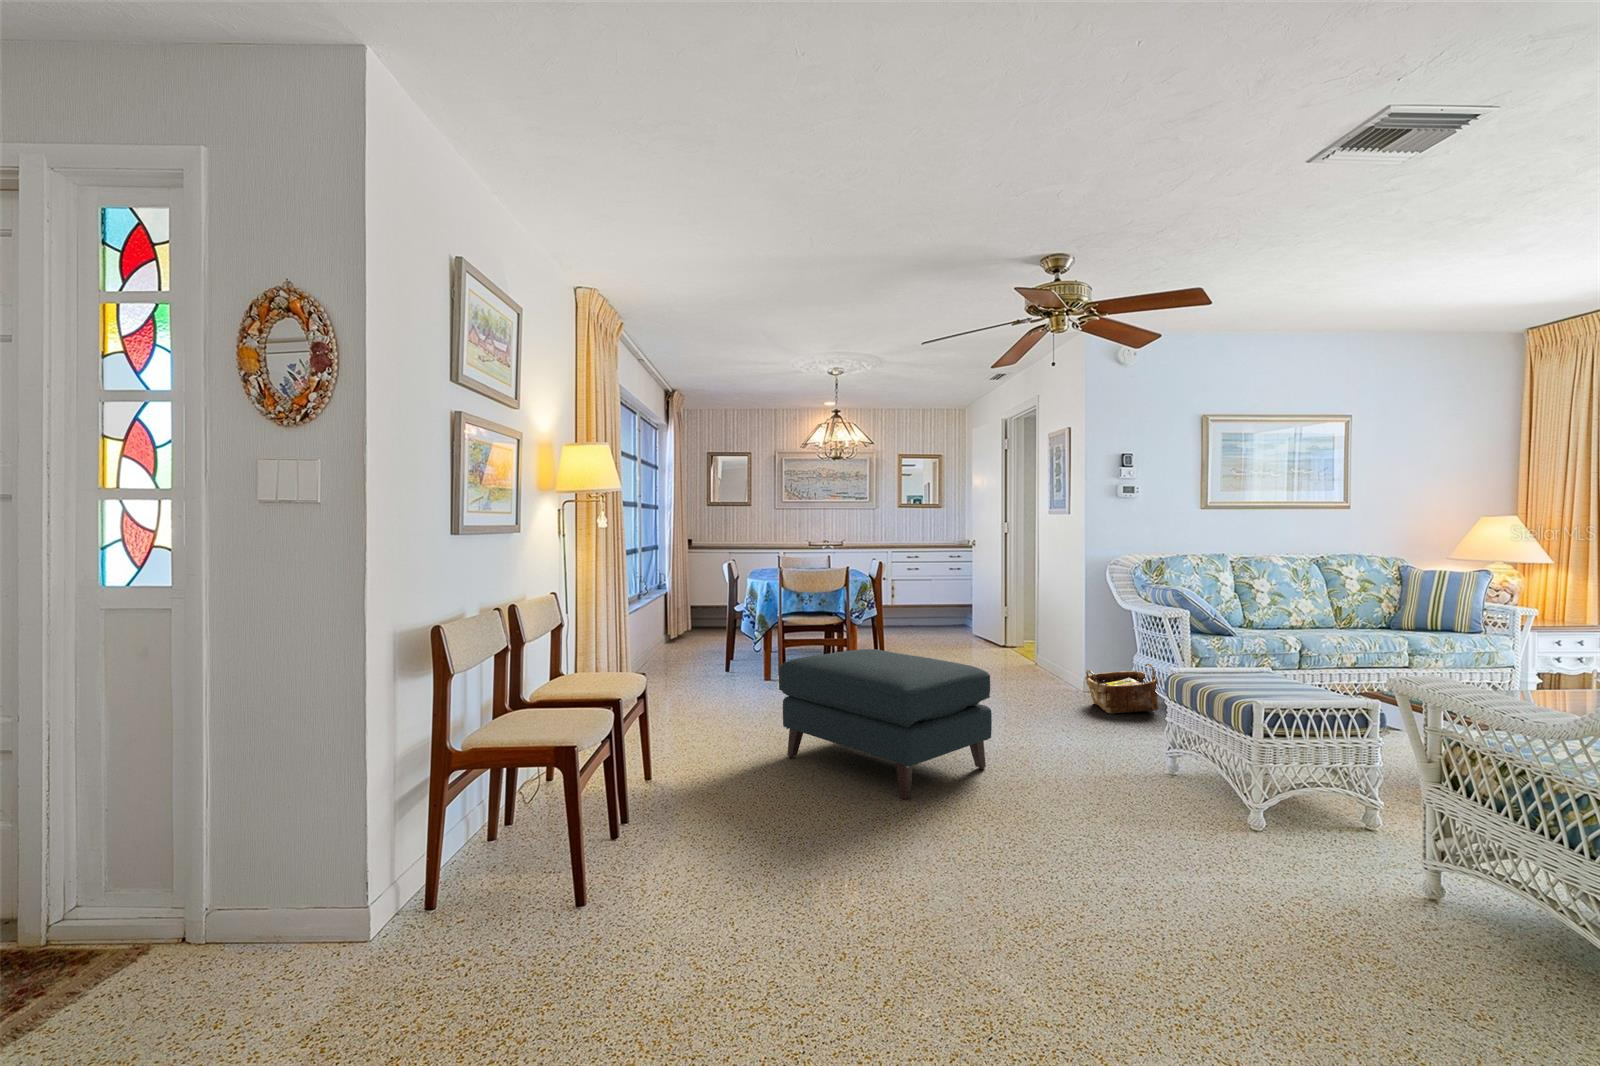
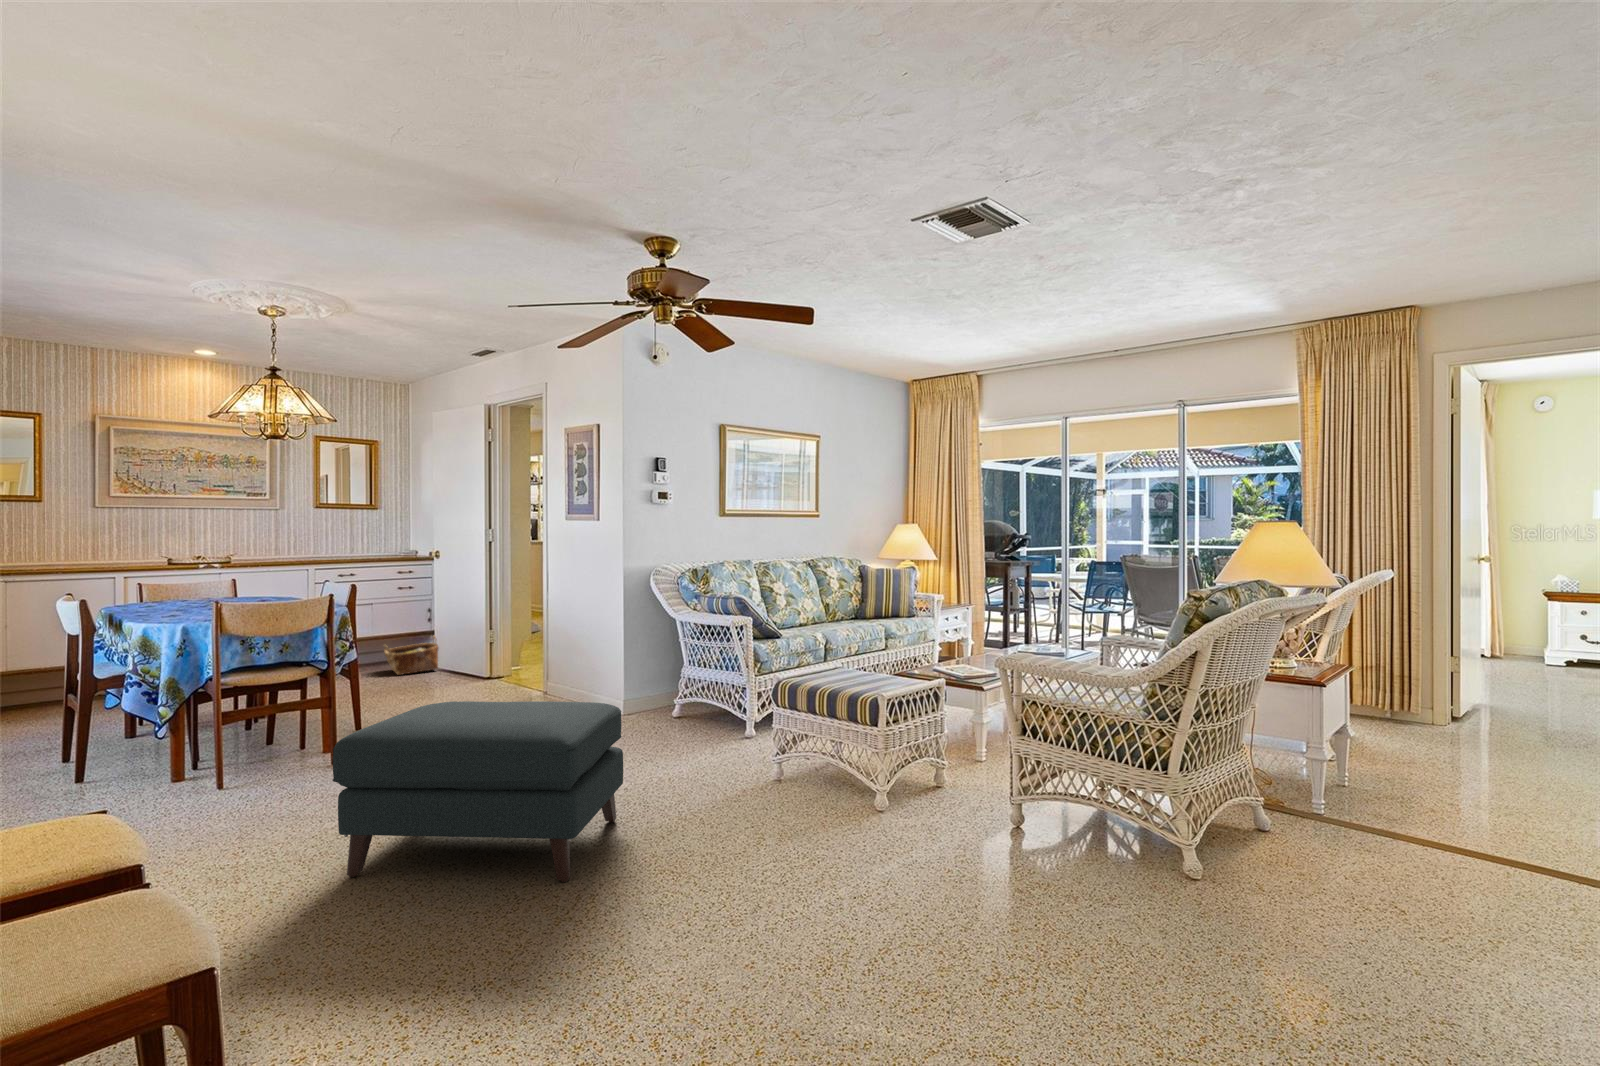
woven basket: present [1086,663,1158,714] -> present [384,636,438,675]

